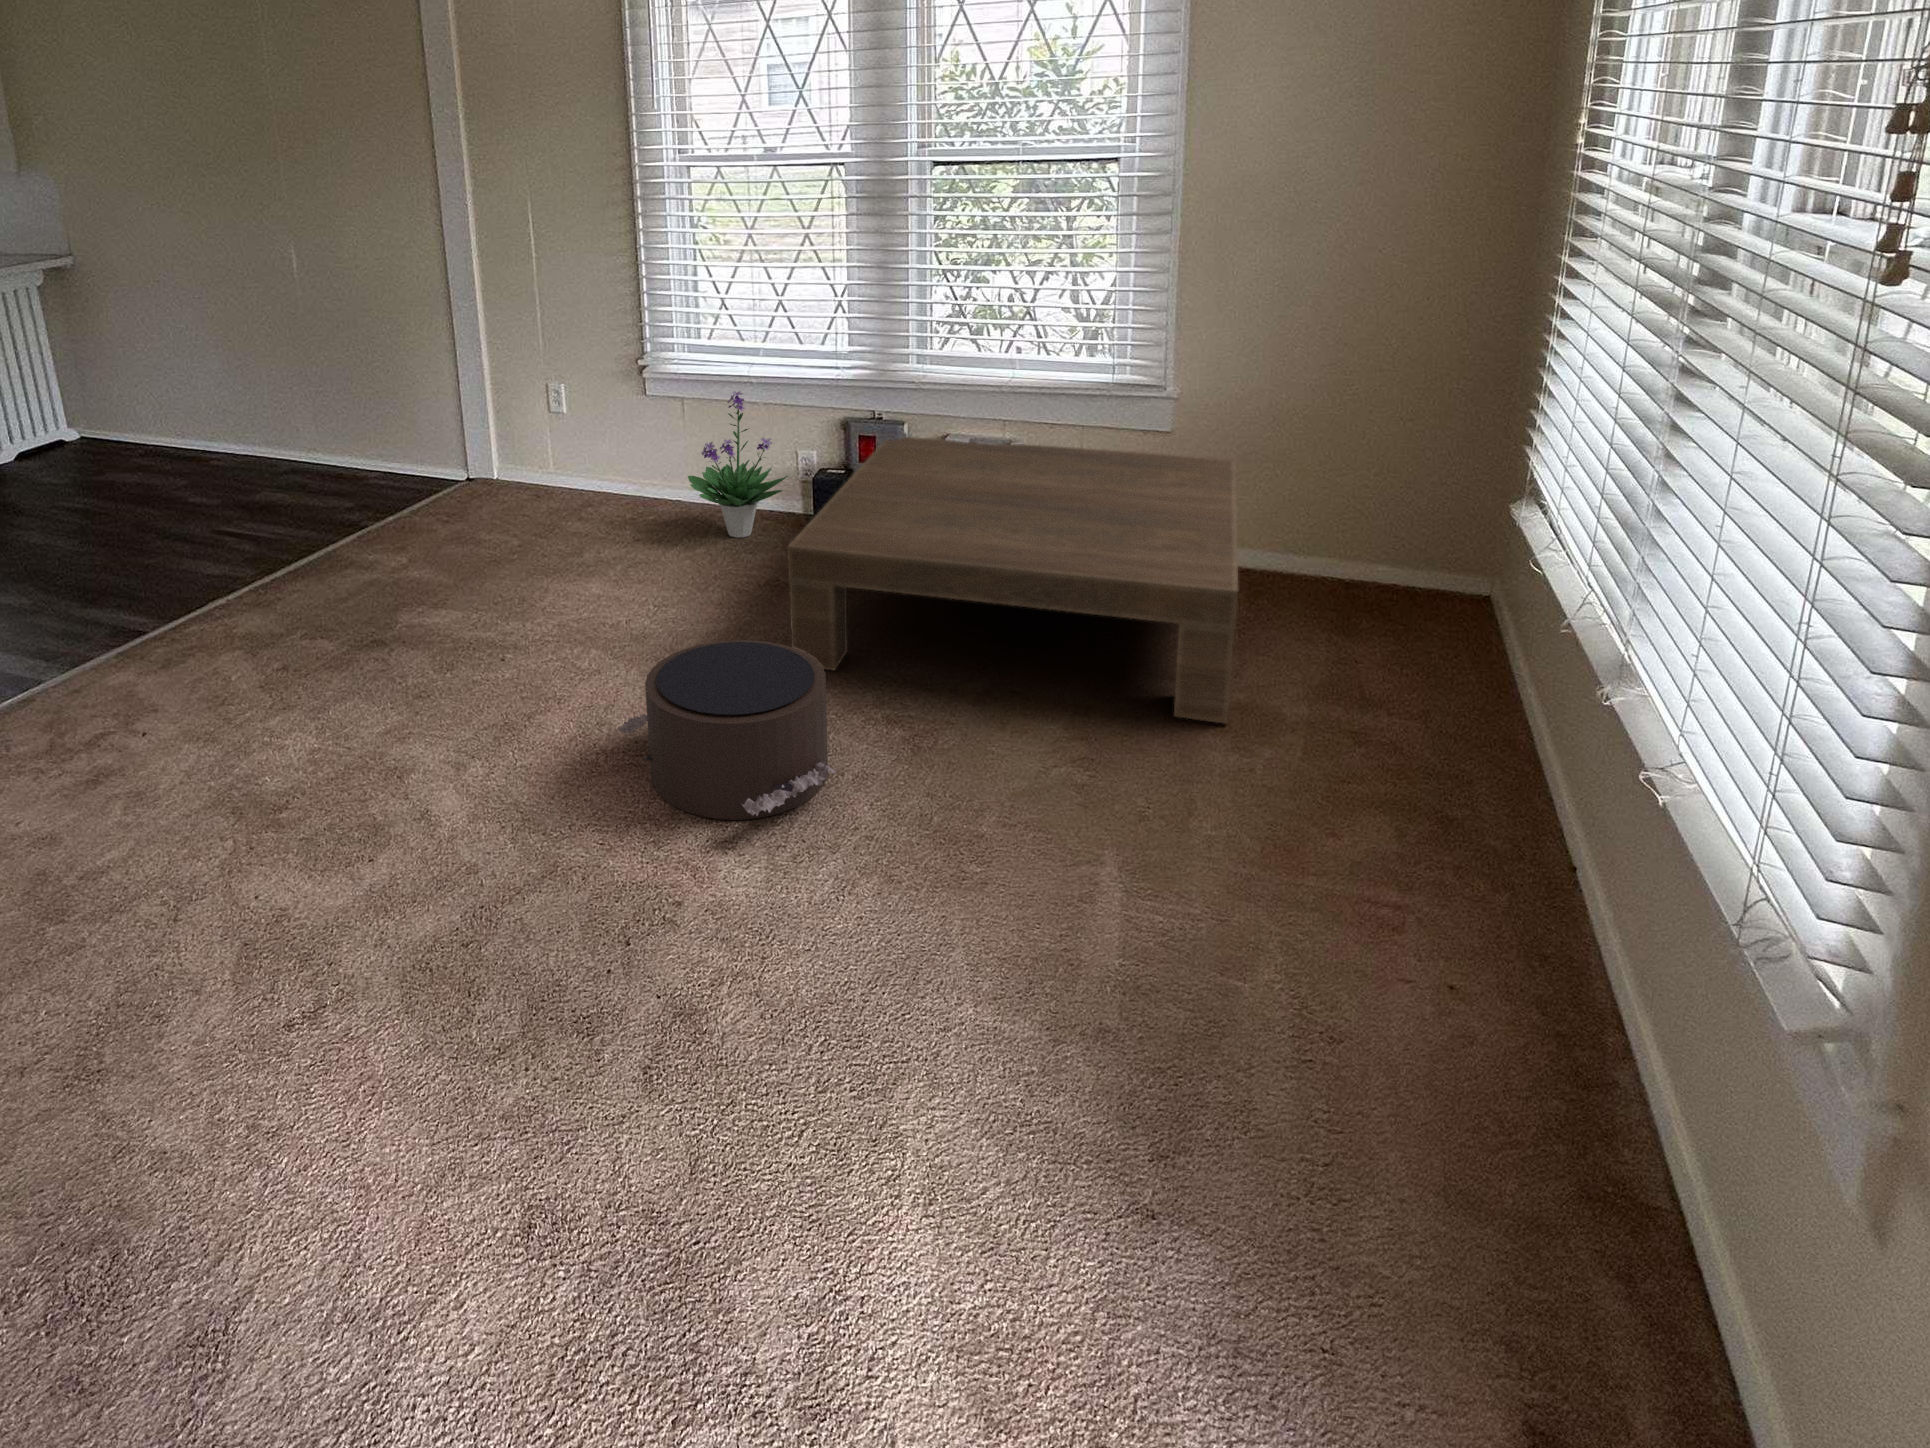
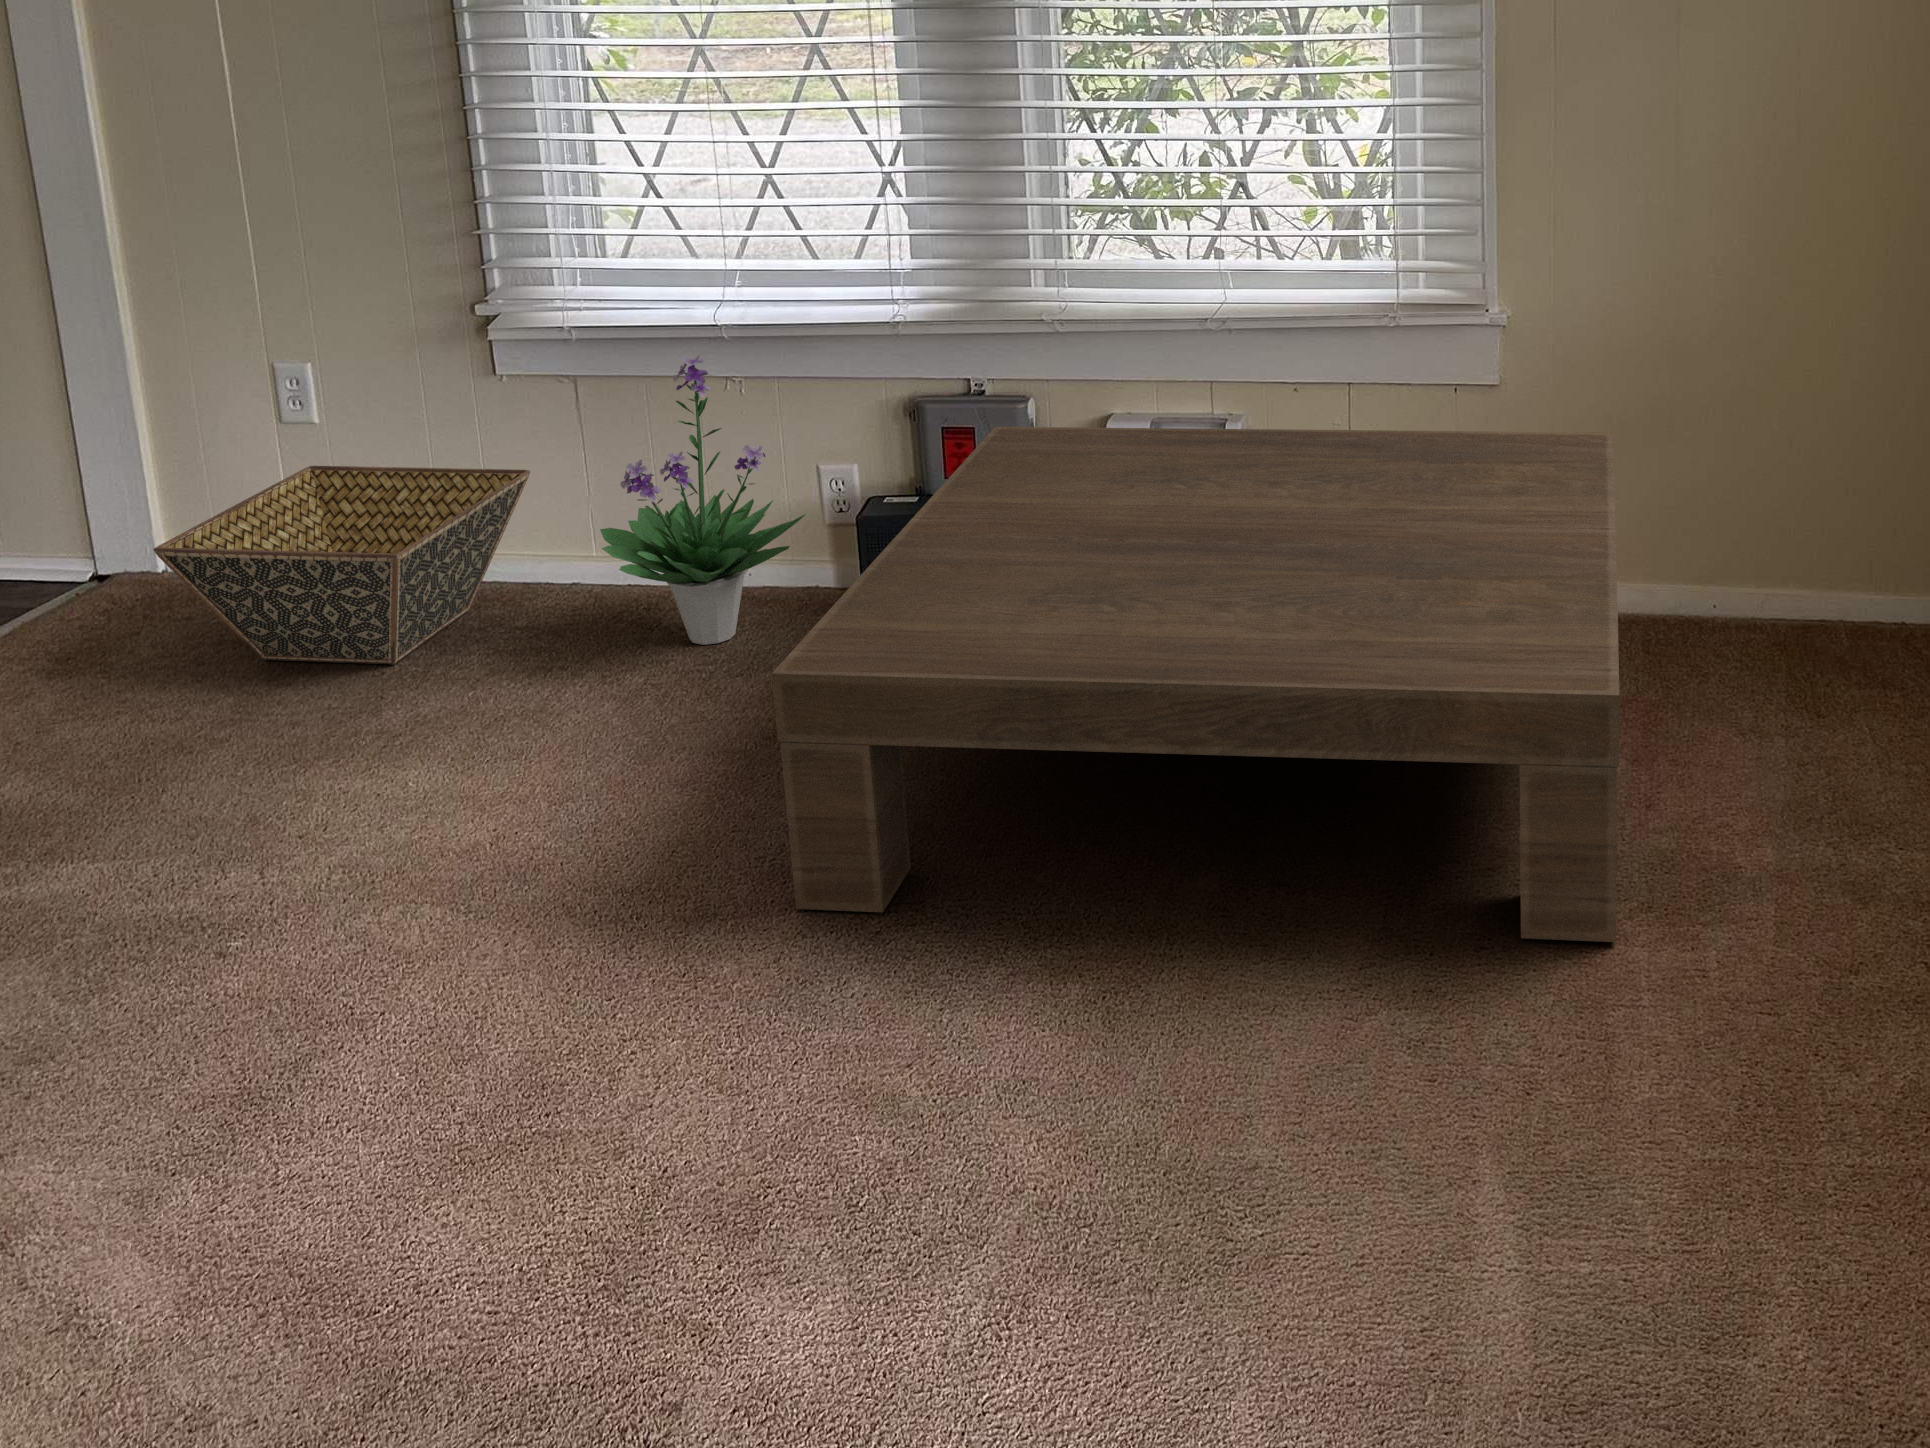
basket: none [483,437,652,536] -> present [153,466,530,665]
pouf: present [618,640,838,820] -> none [397,880,866,1284]

